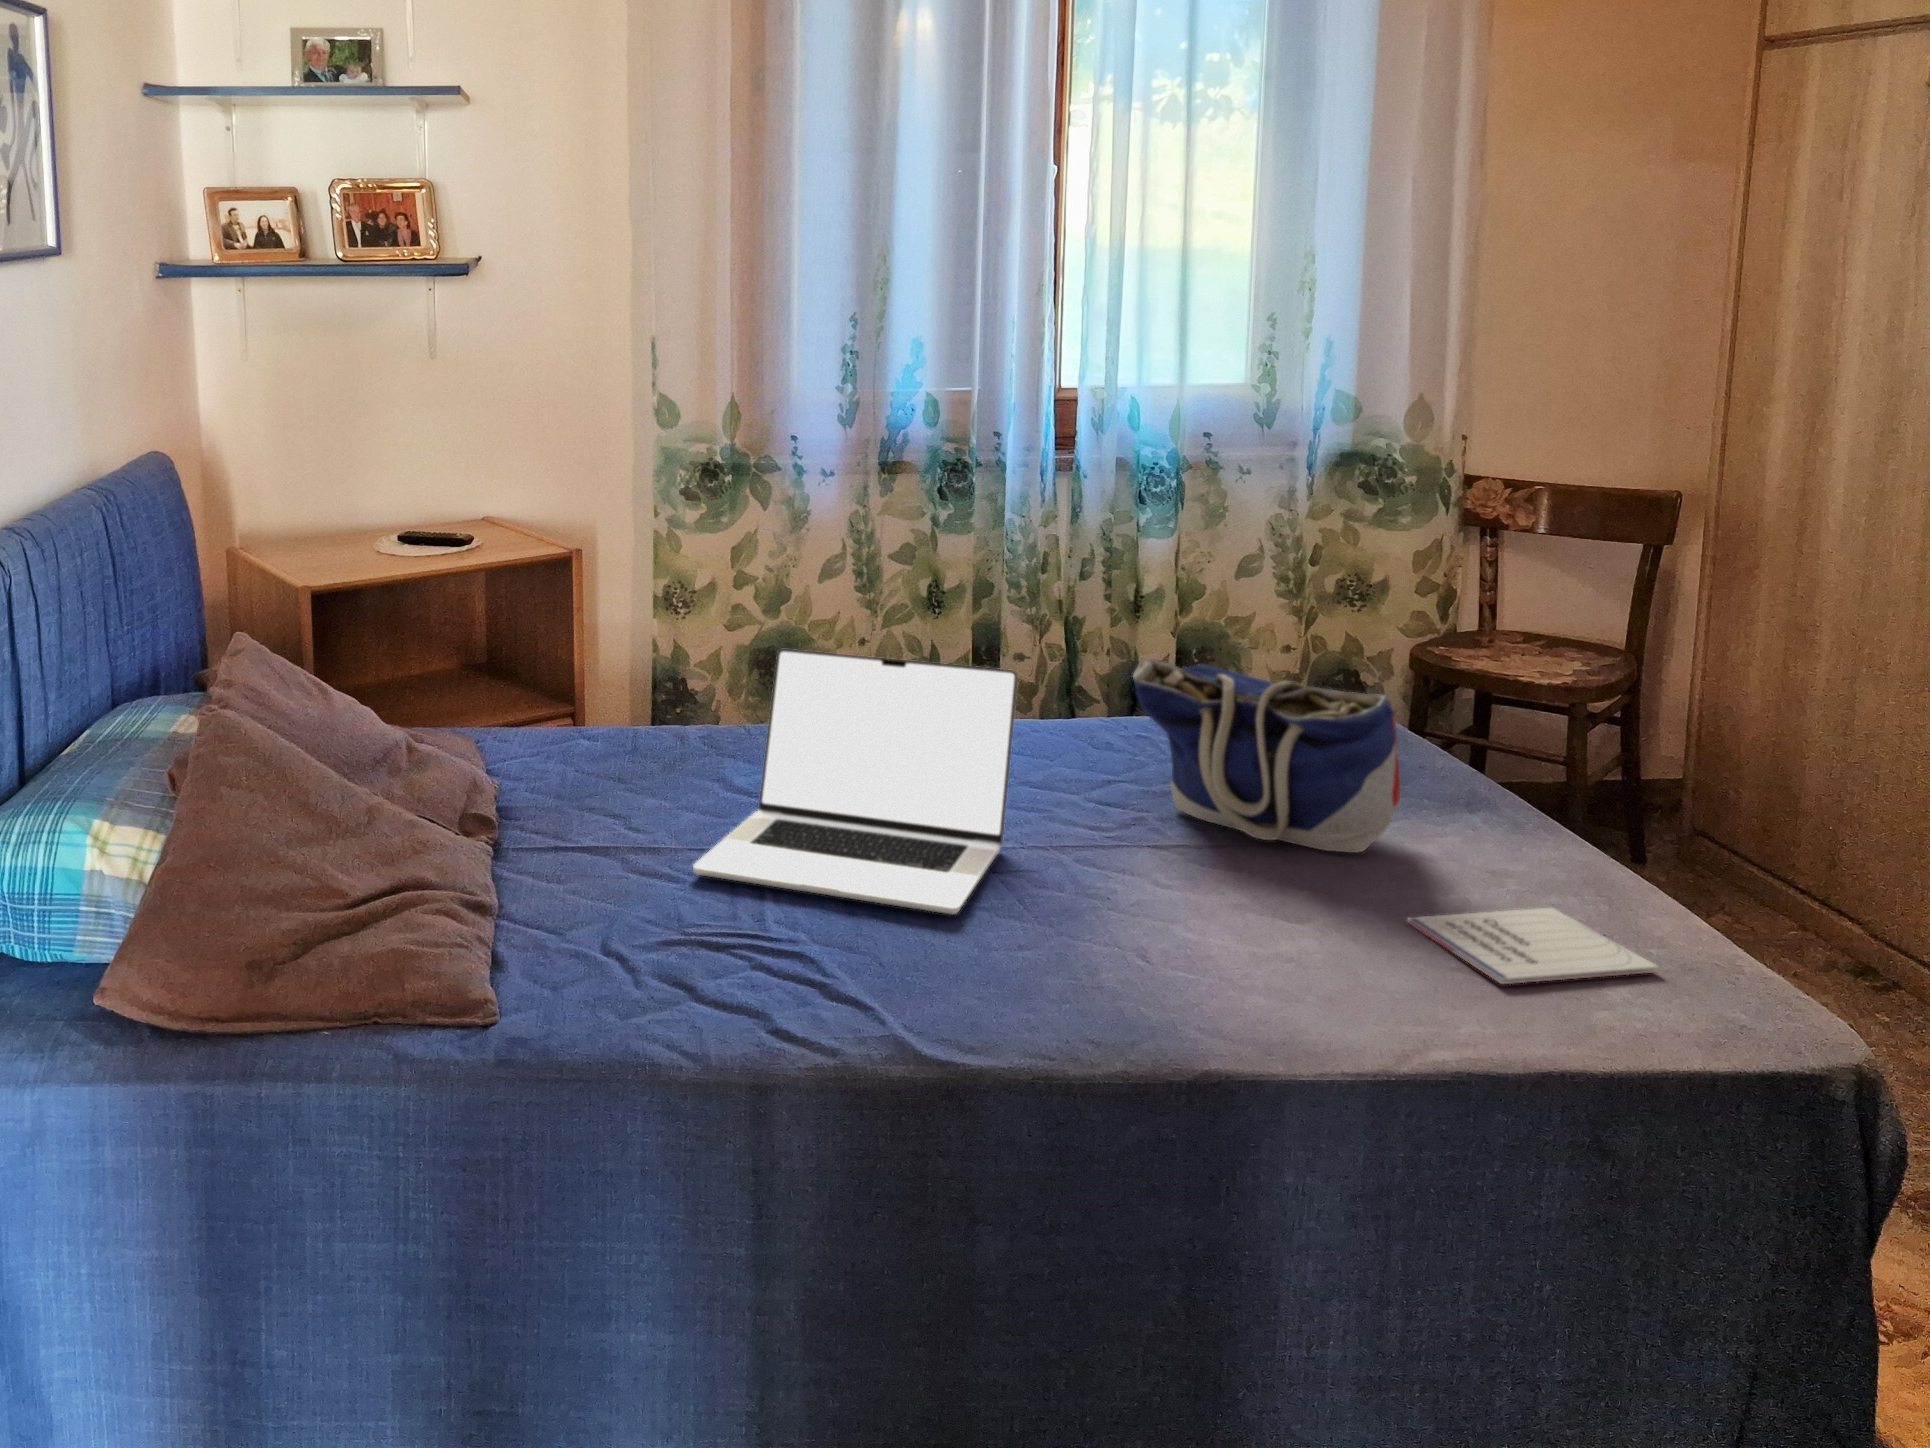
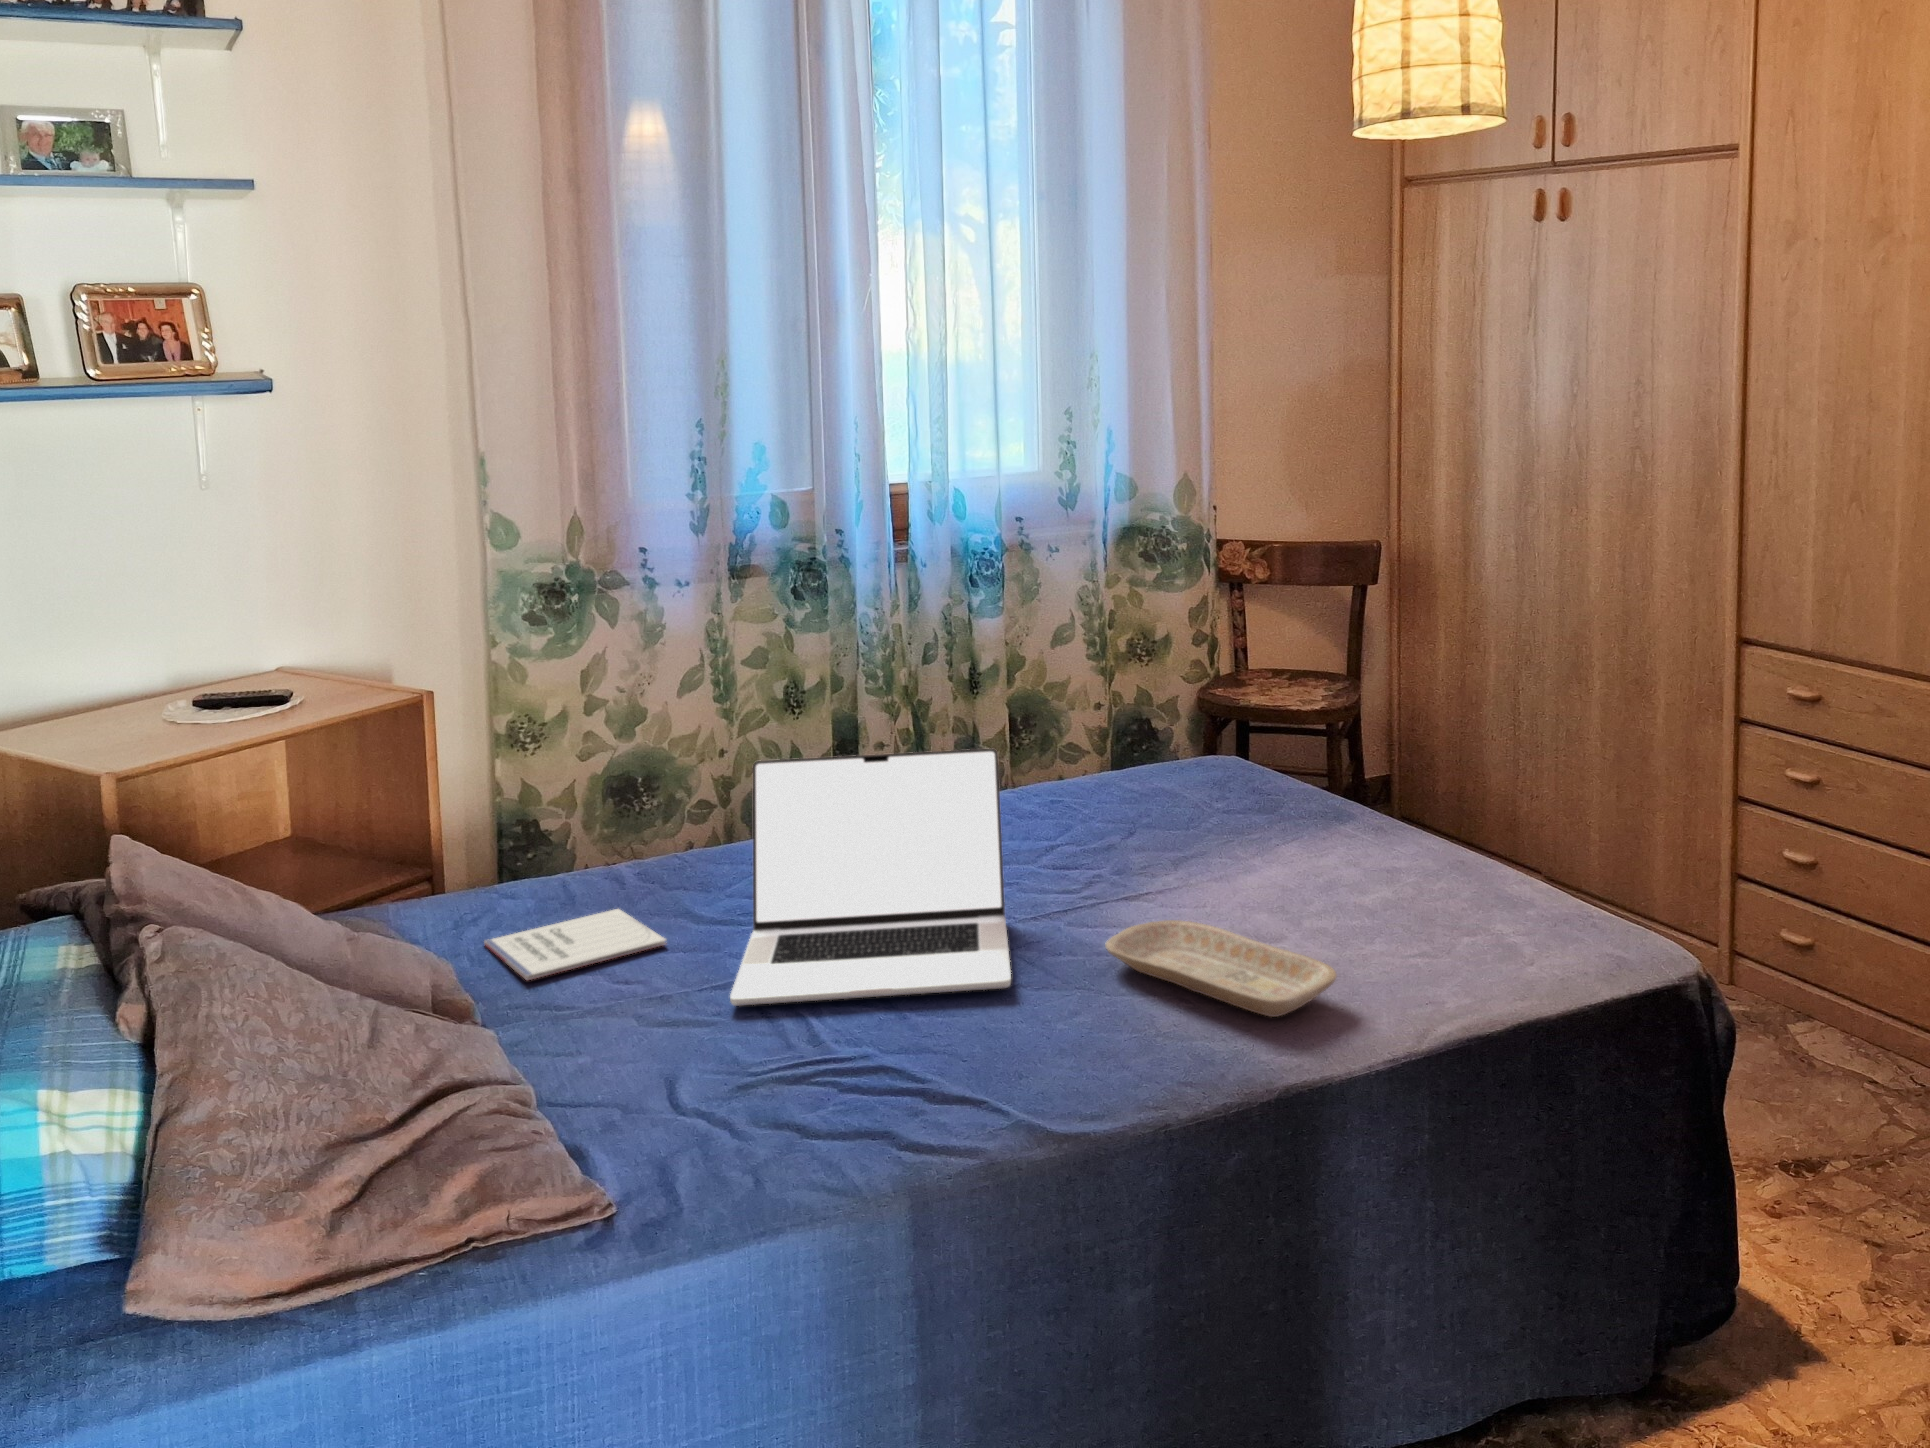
tote bag: present [1133,660,1401,853] -> none [1083,721,1316,868]
tray: none [1073,881,1309,1010] -> present [1105,920,1337,1017]
notebook: present [1407,908,1658,984] -> present [484,909,666,980]

